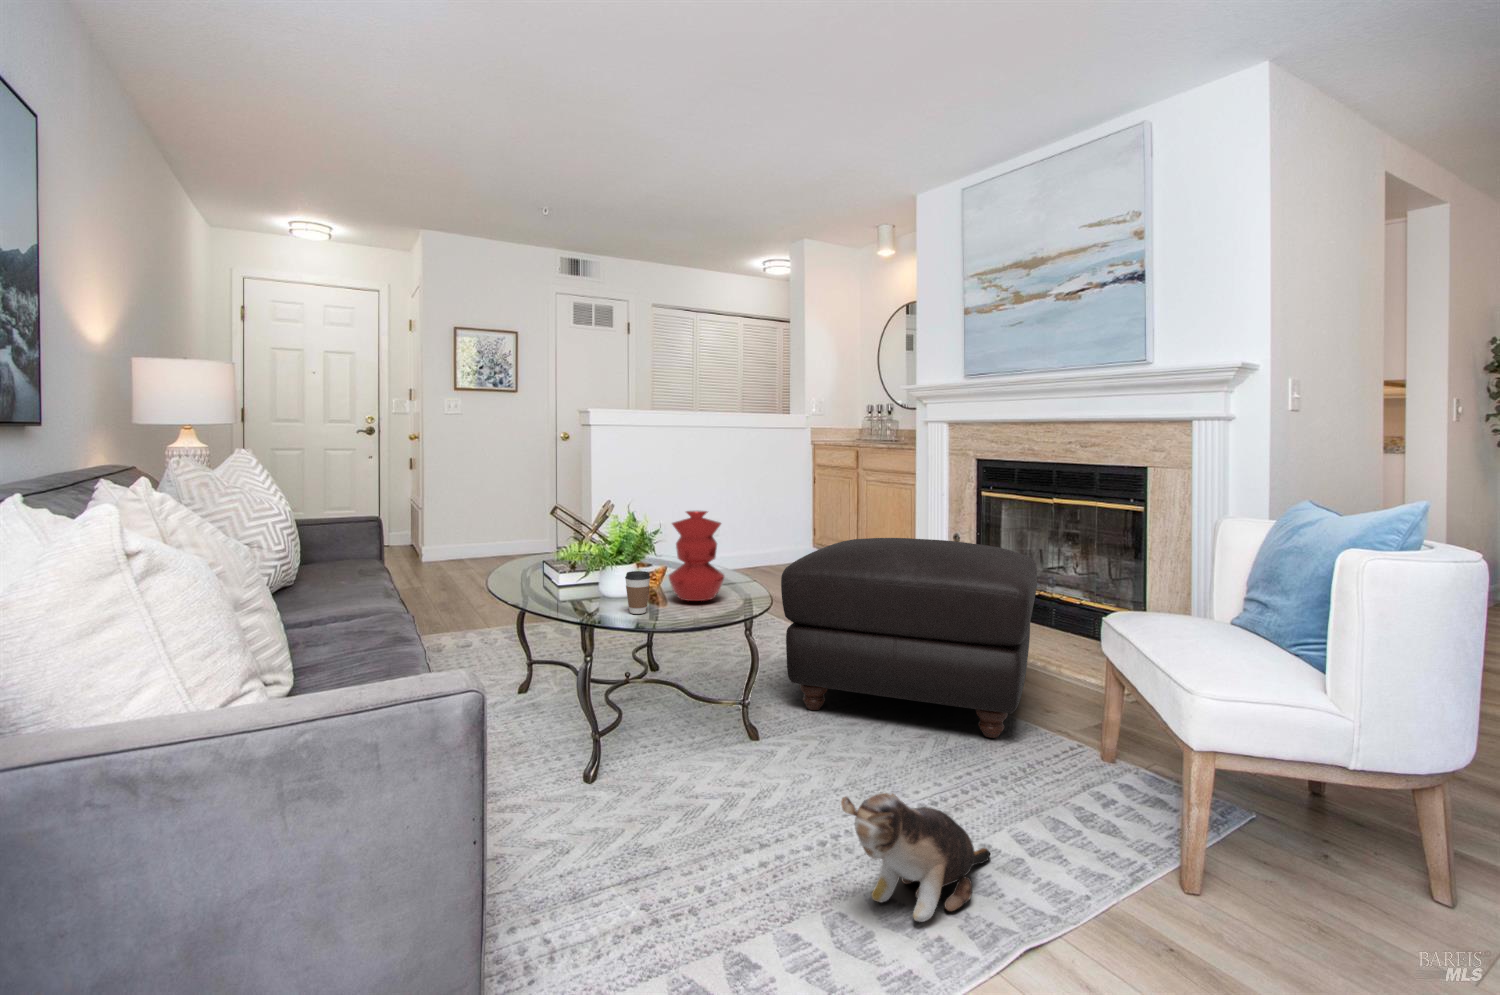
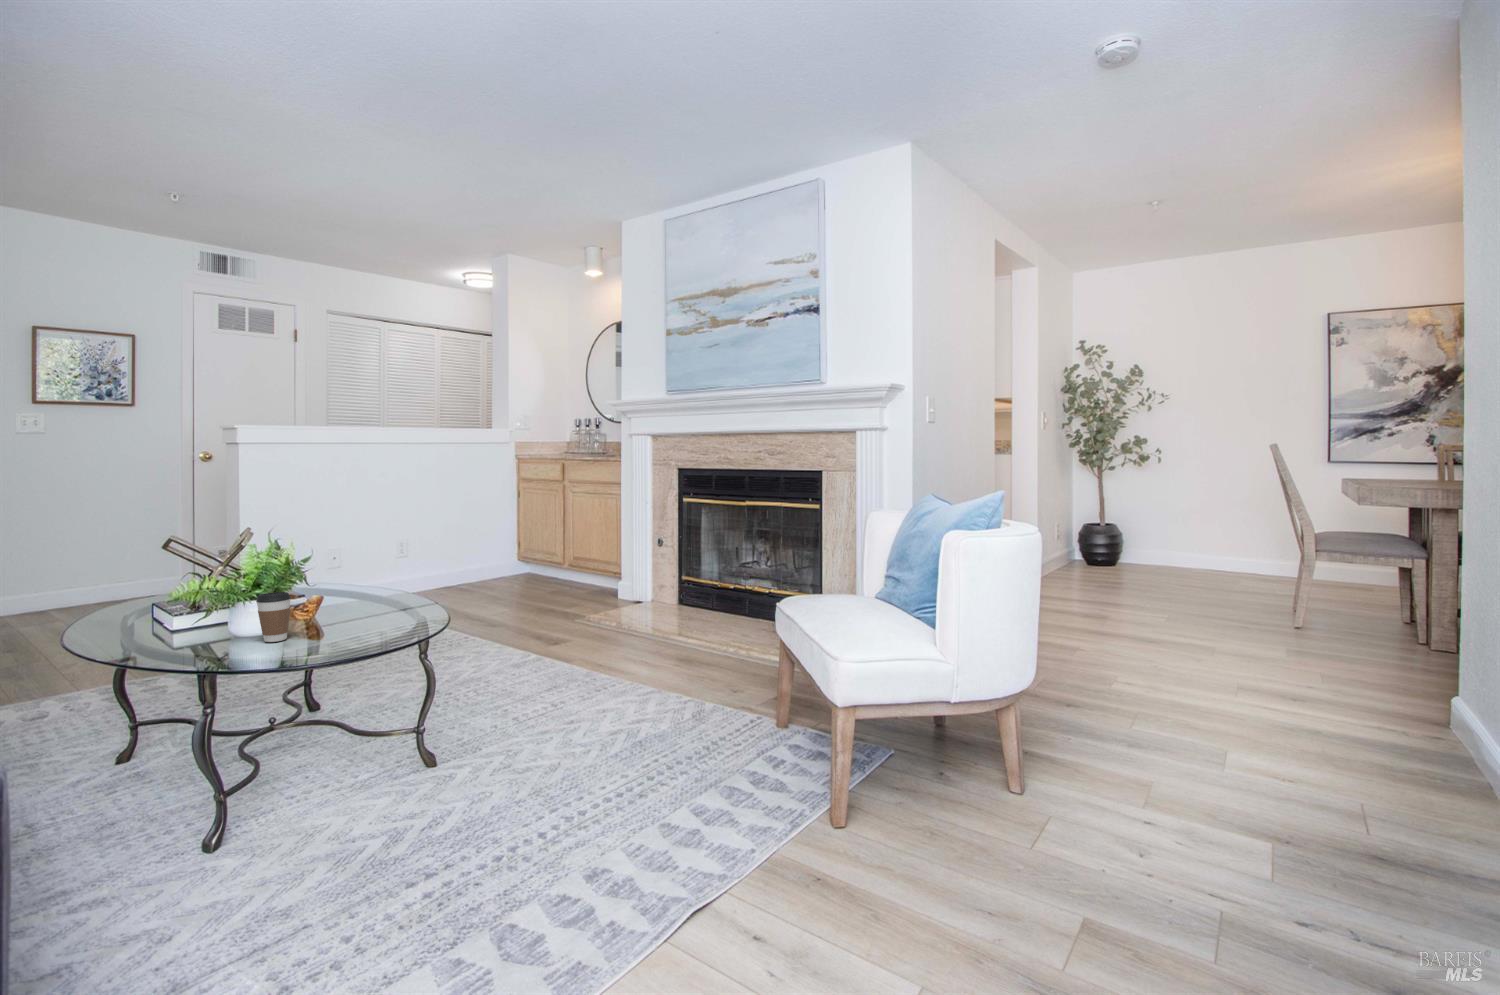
vase: present [669,511,724,601] -> none [318,521,390,621]
ottoman: present [781,538,1037,738] -> none [461,540,720,725]
plush toy: present [841,793,990,922] -> none [503,787,669,913]

